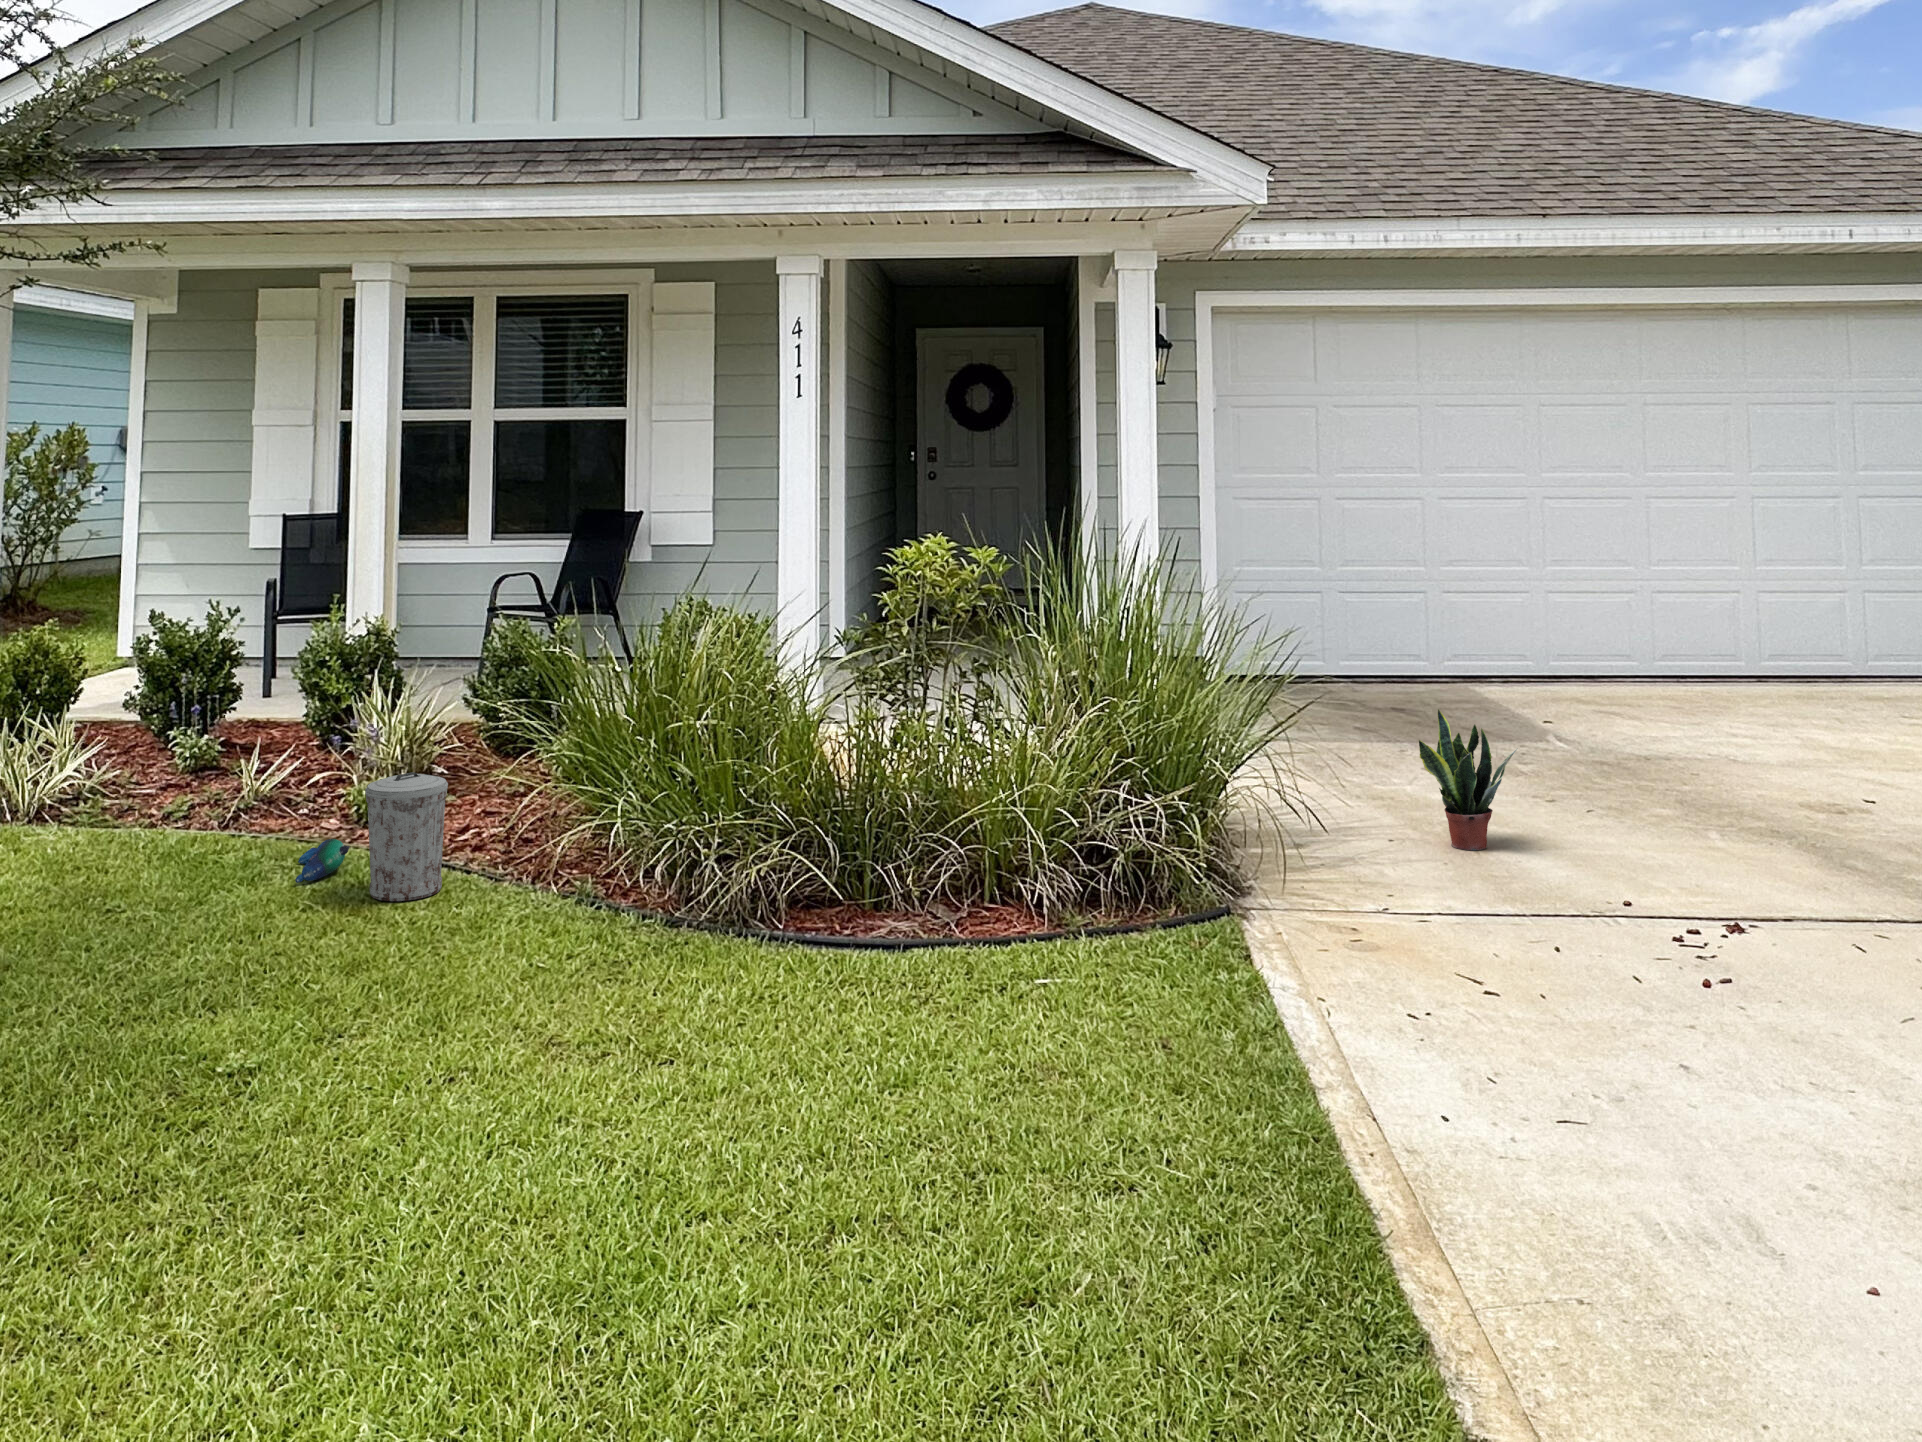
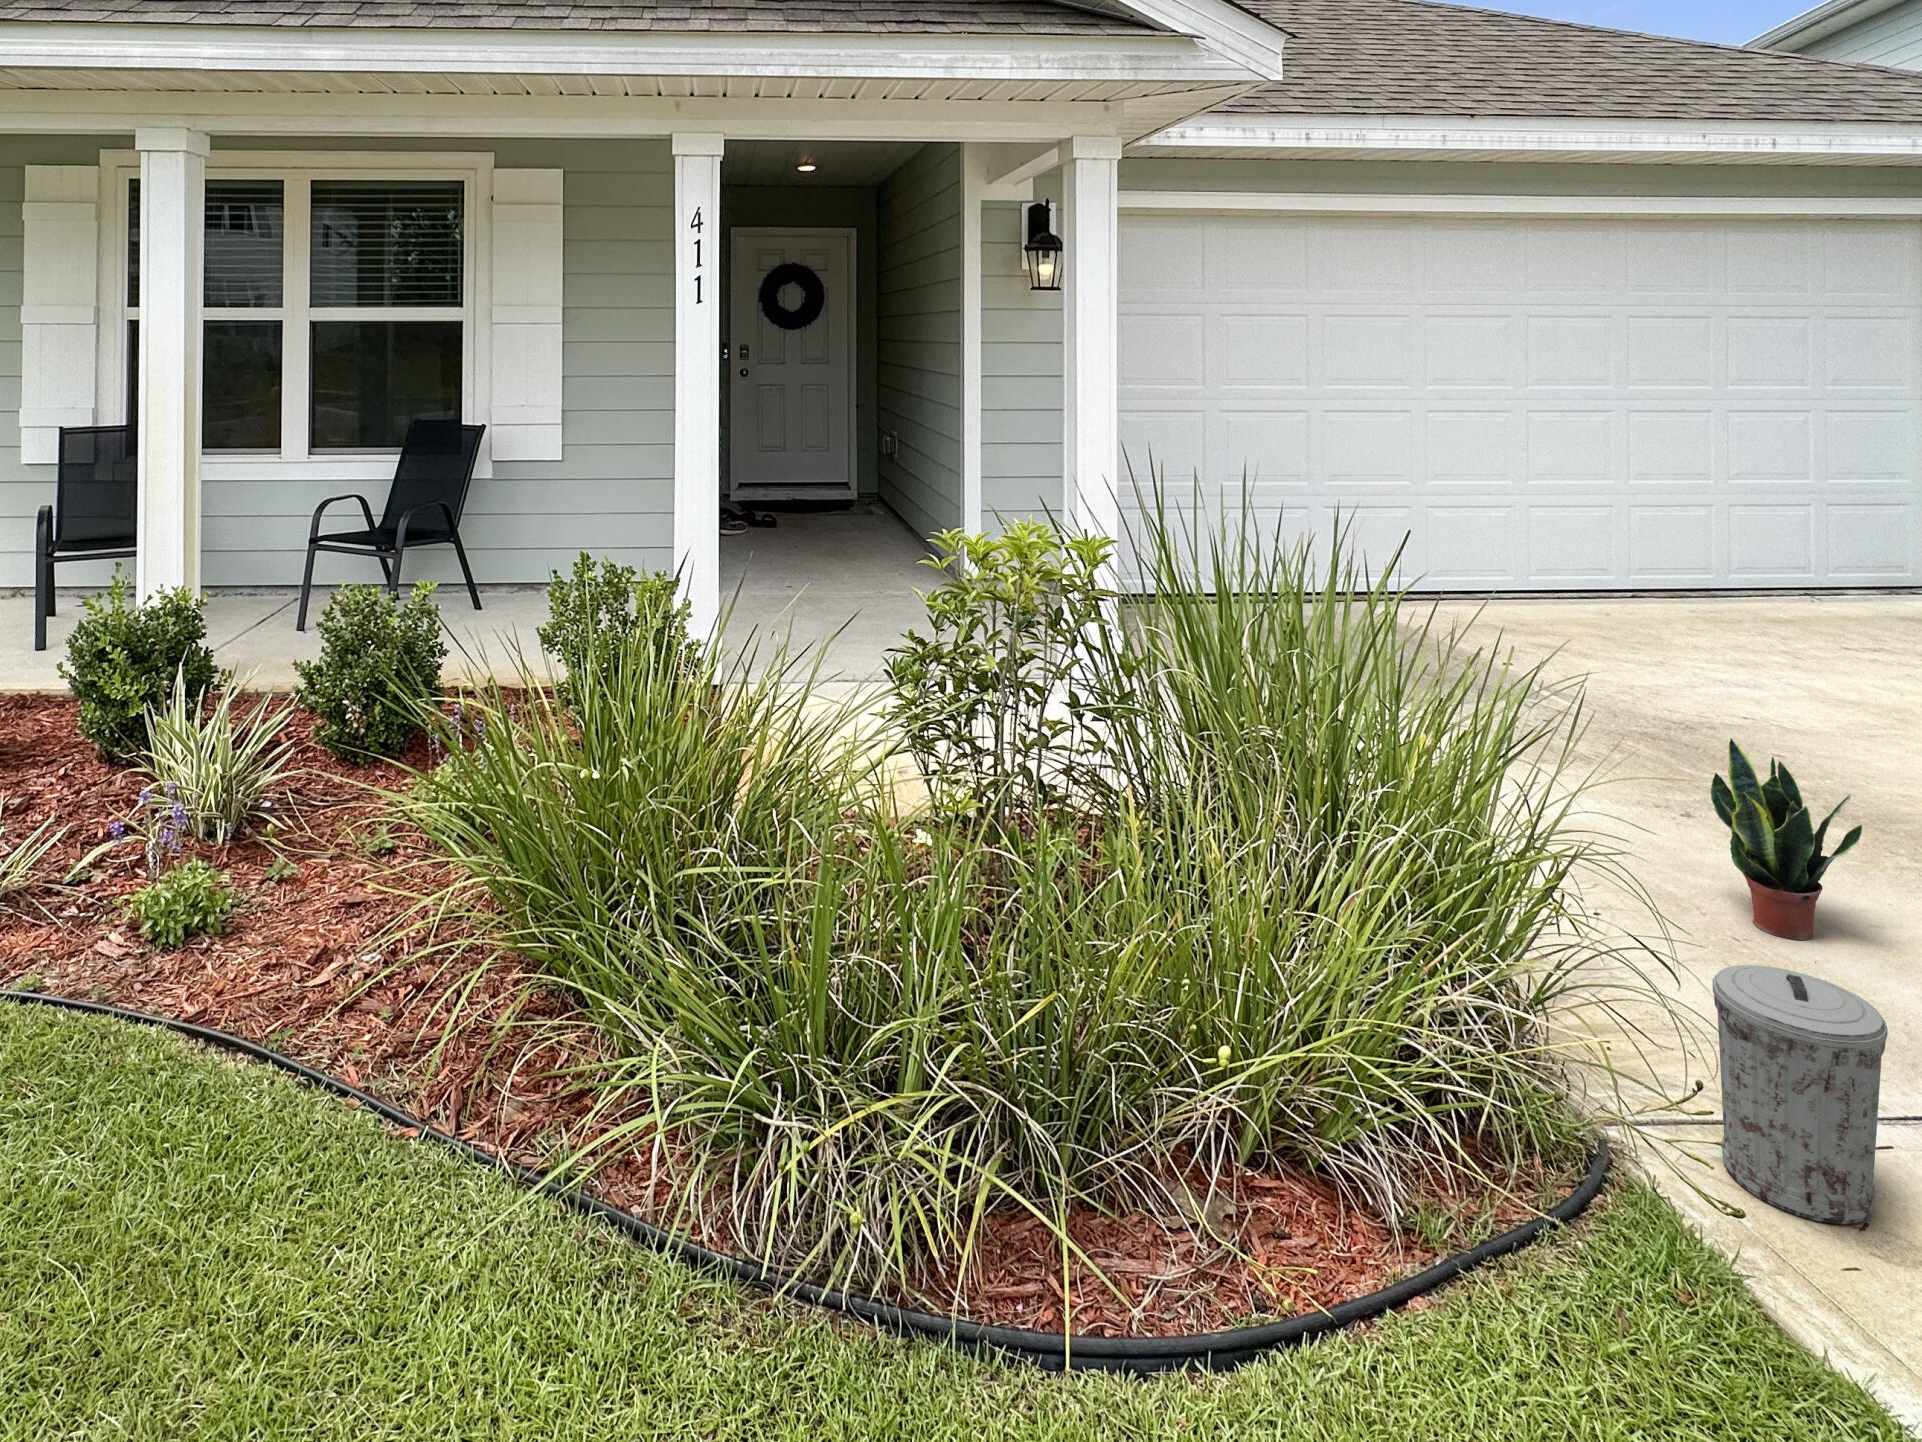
trash can: present [365,772,448,901] -> present [1713,965,1888,1224]
plush toy: present [295,839,349,883] -> none [53,1070,158,1196]

